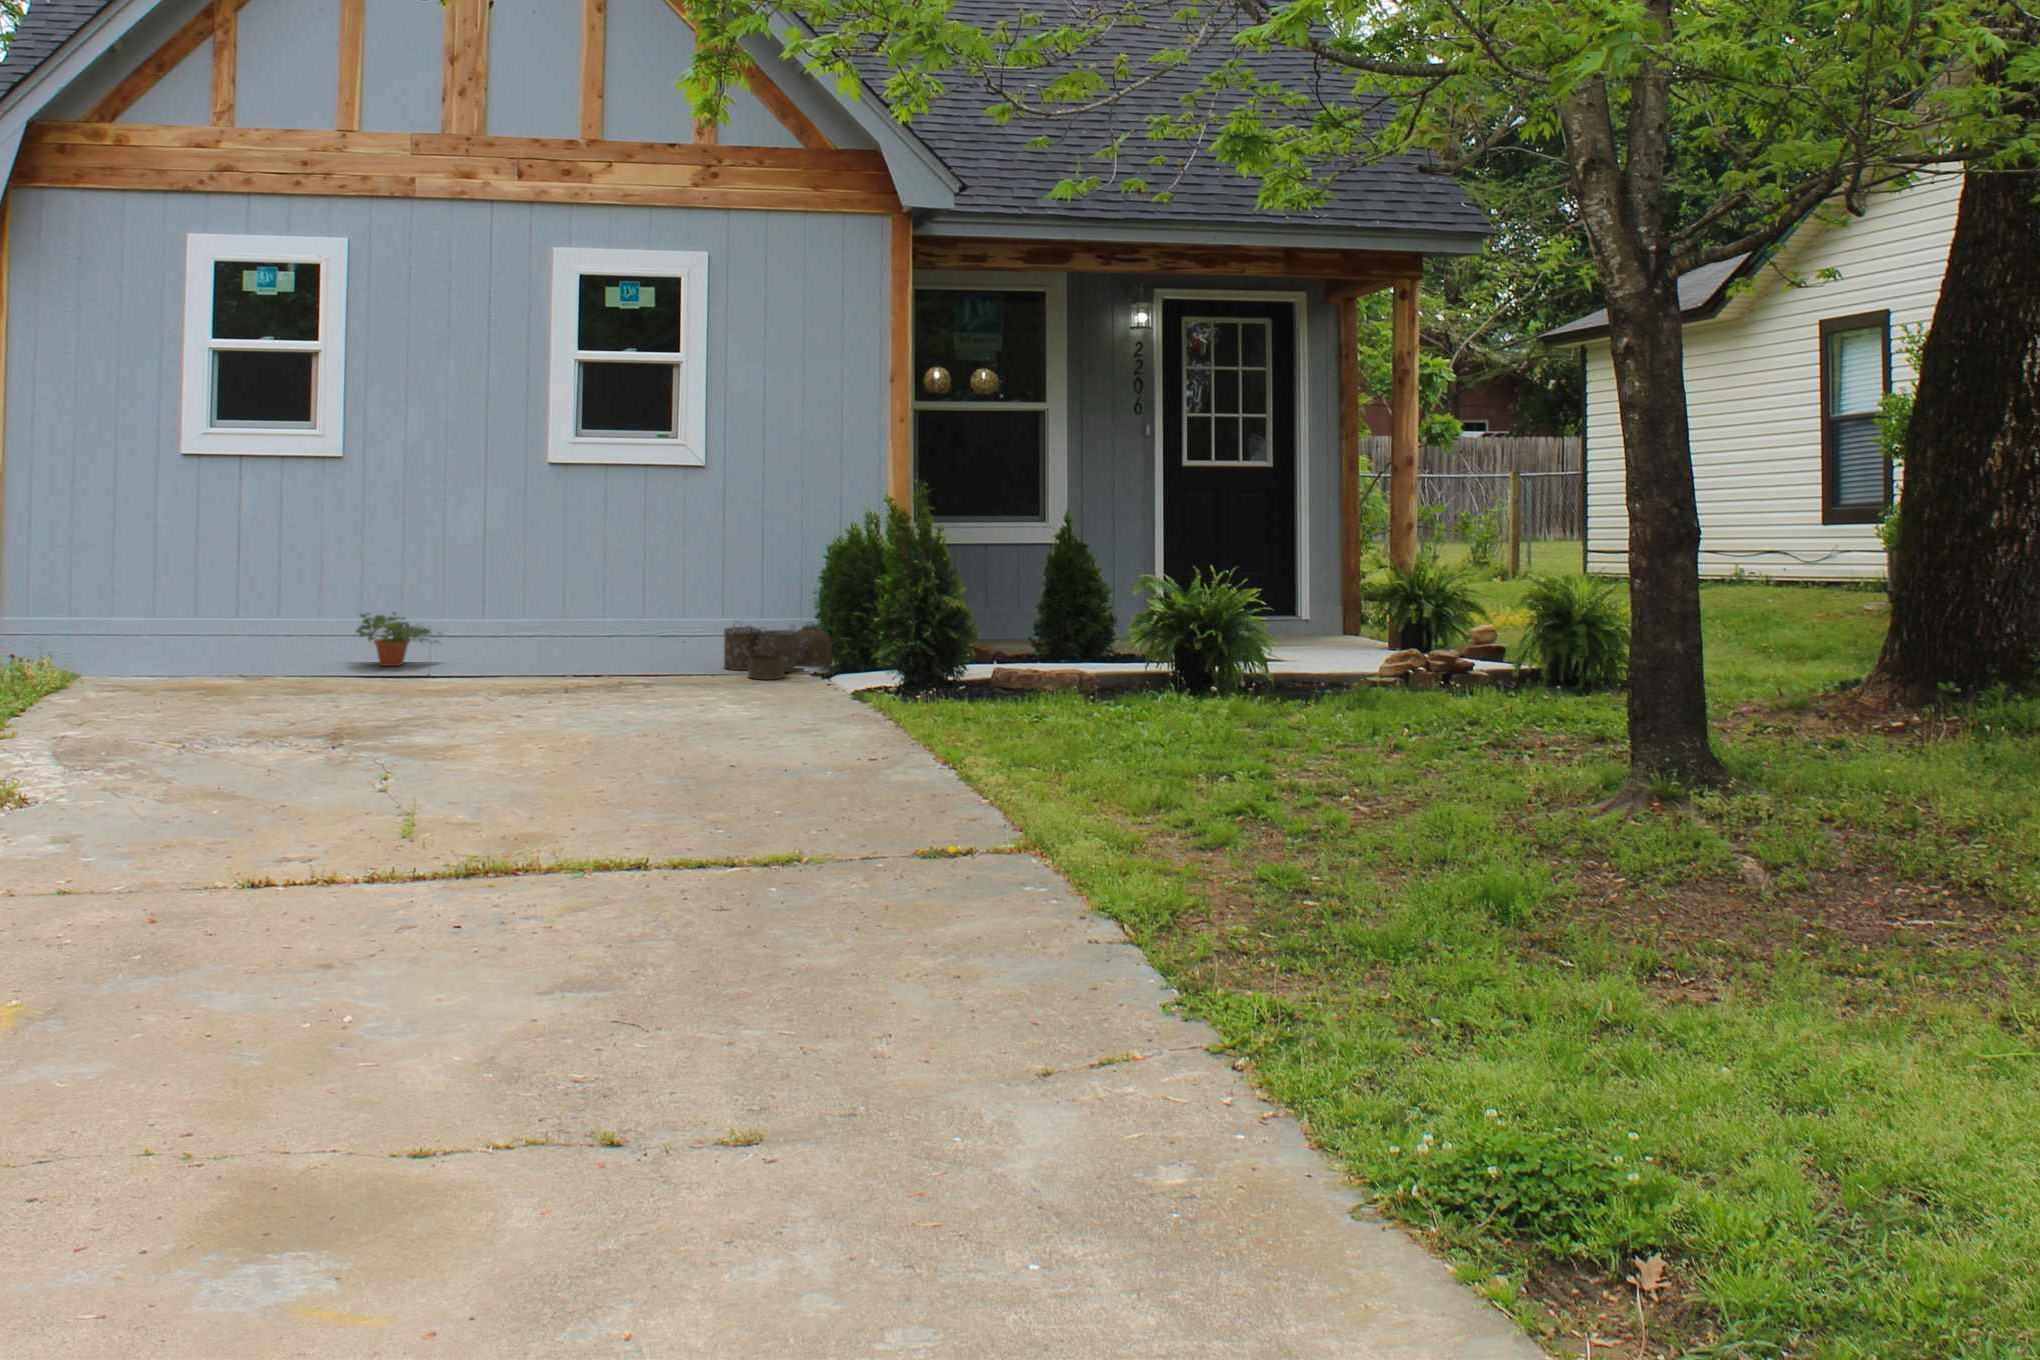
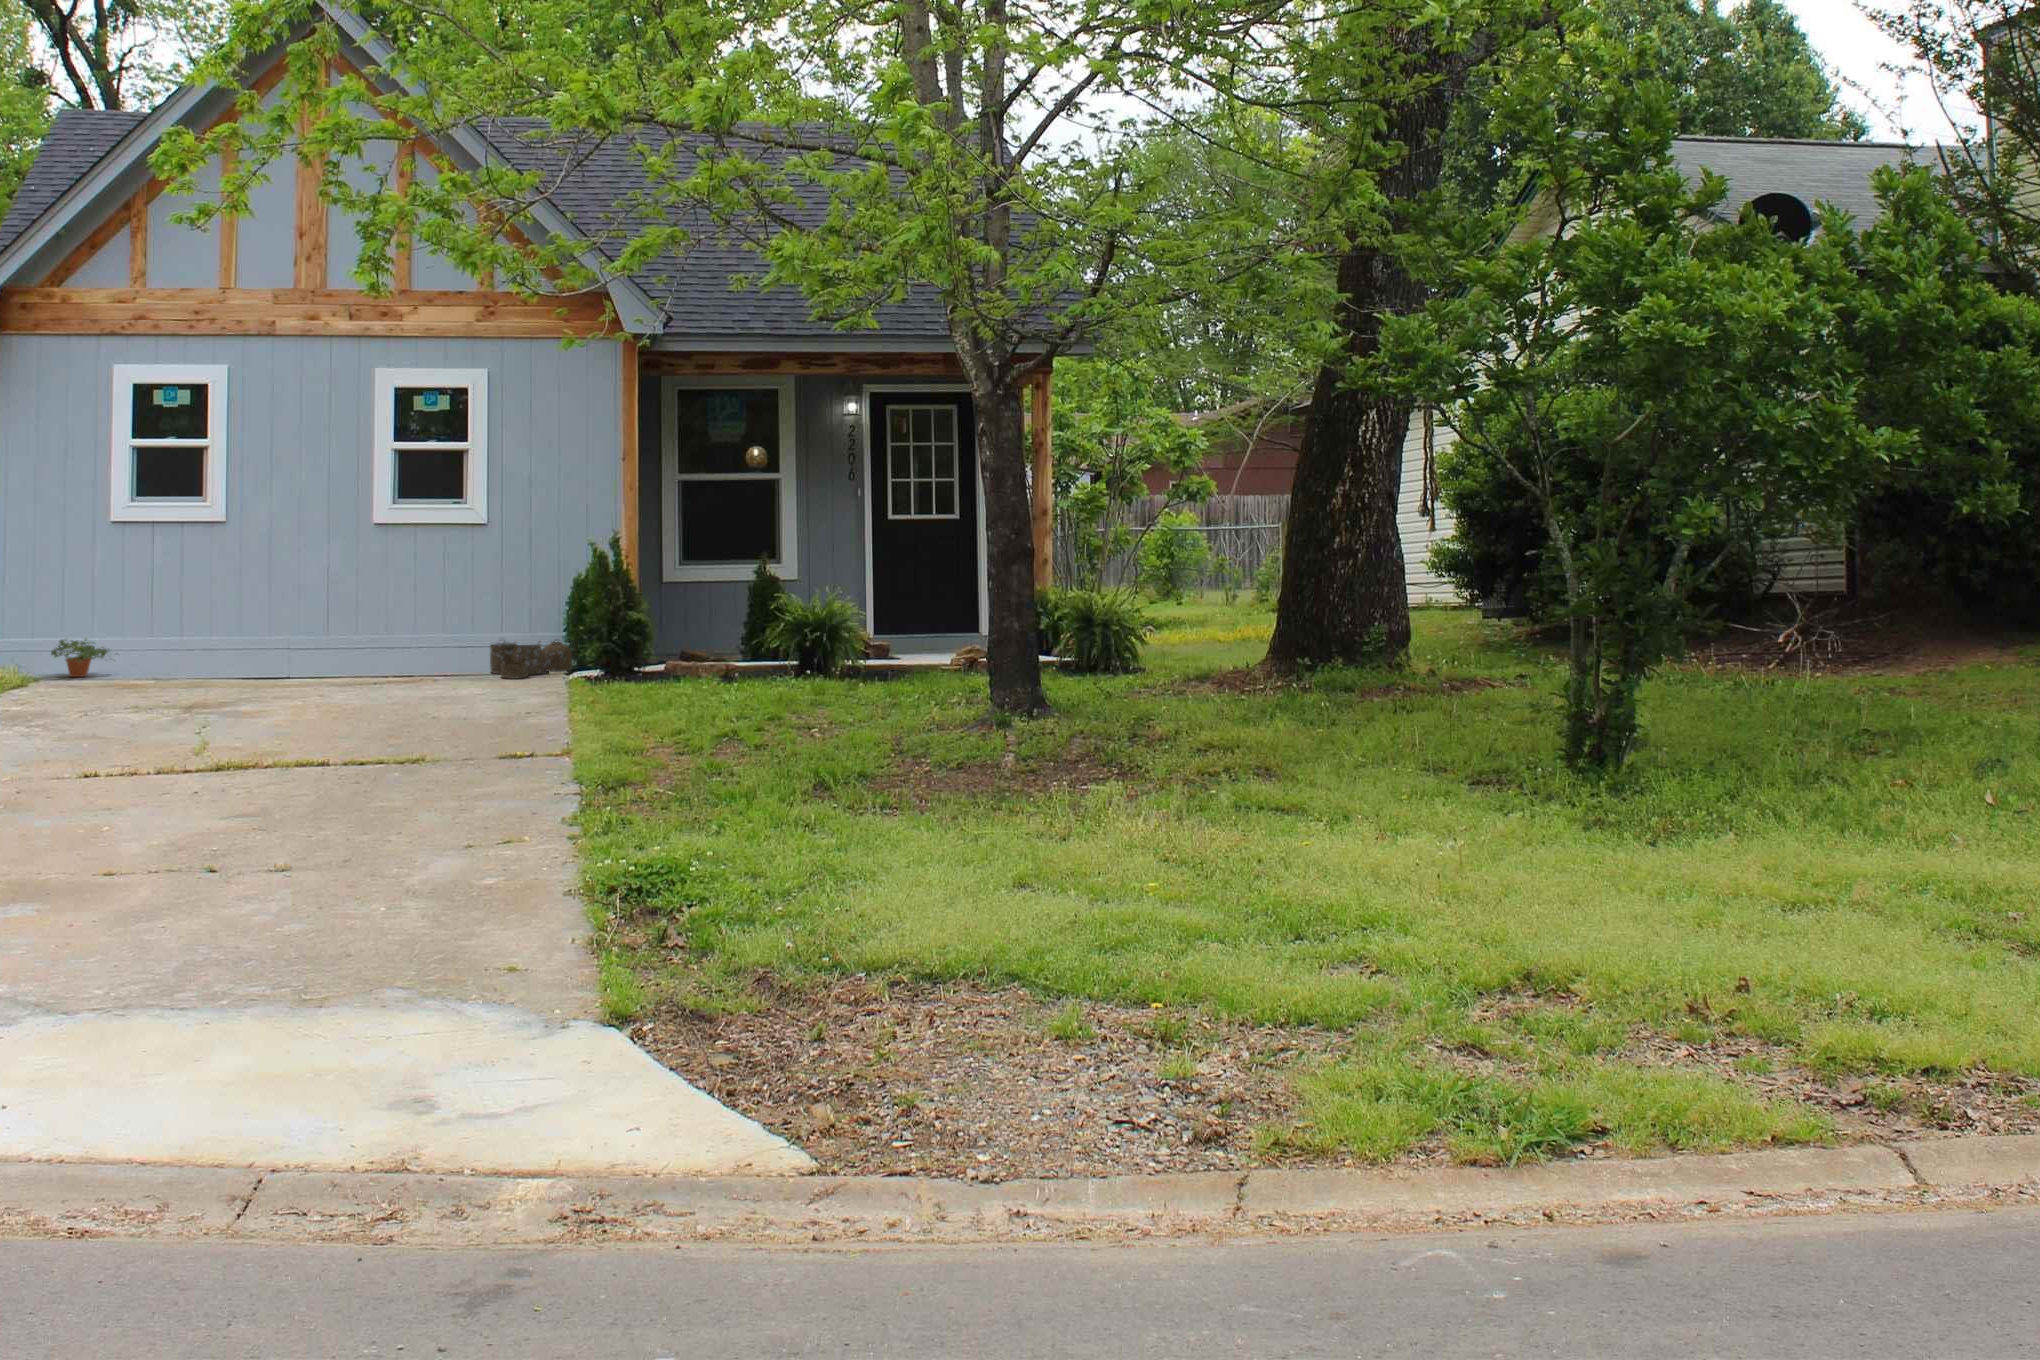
potted plant: present [356,612,437,666] -> present [51,639,108,677]

